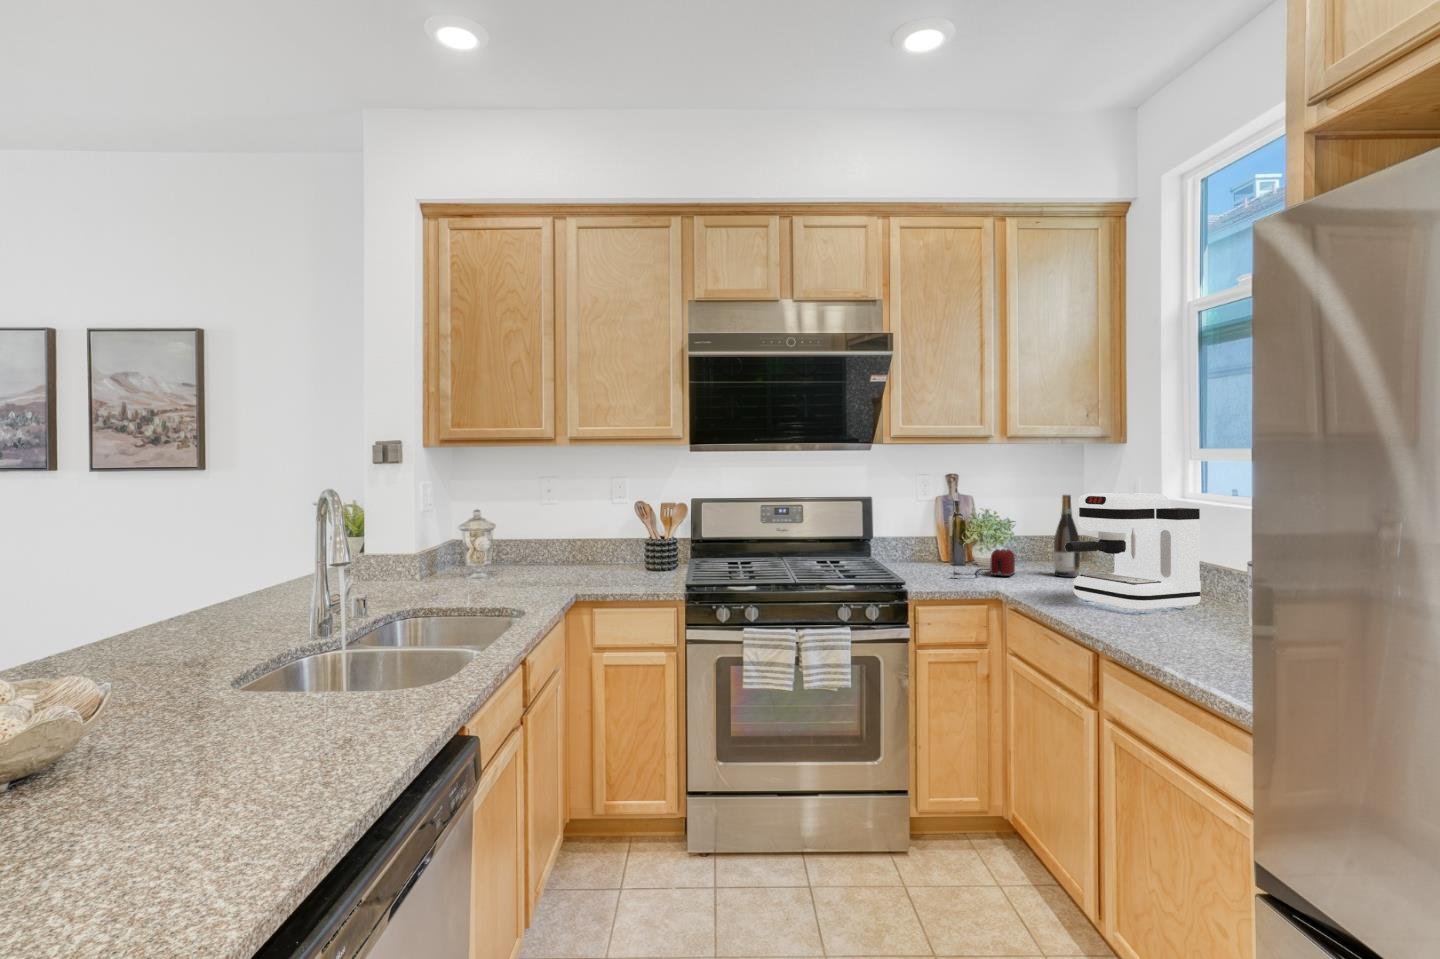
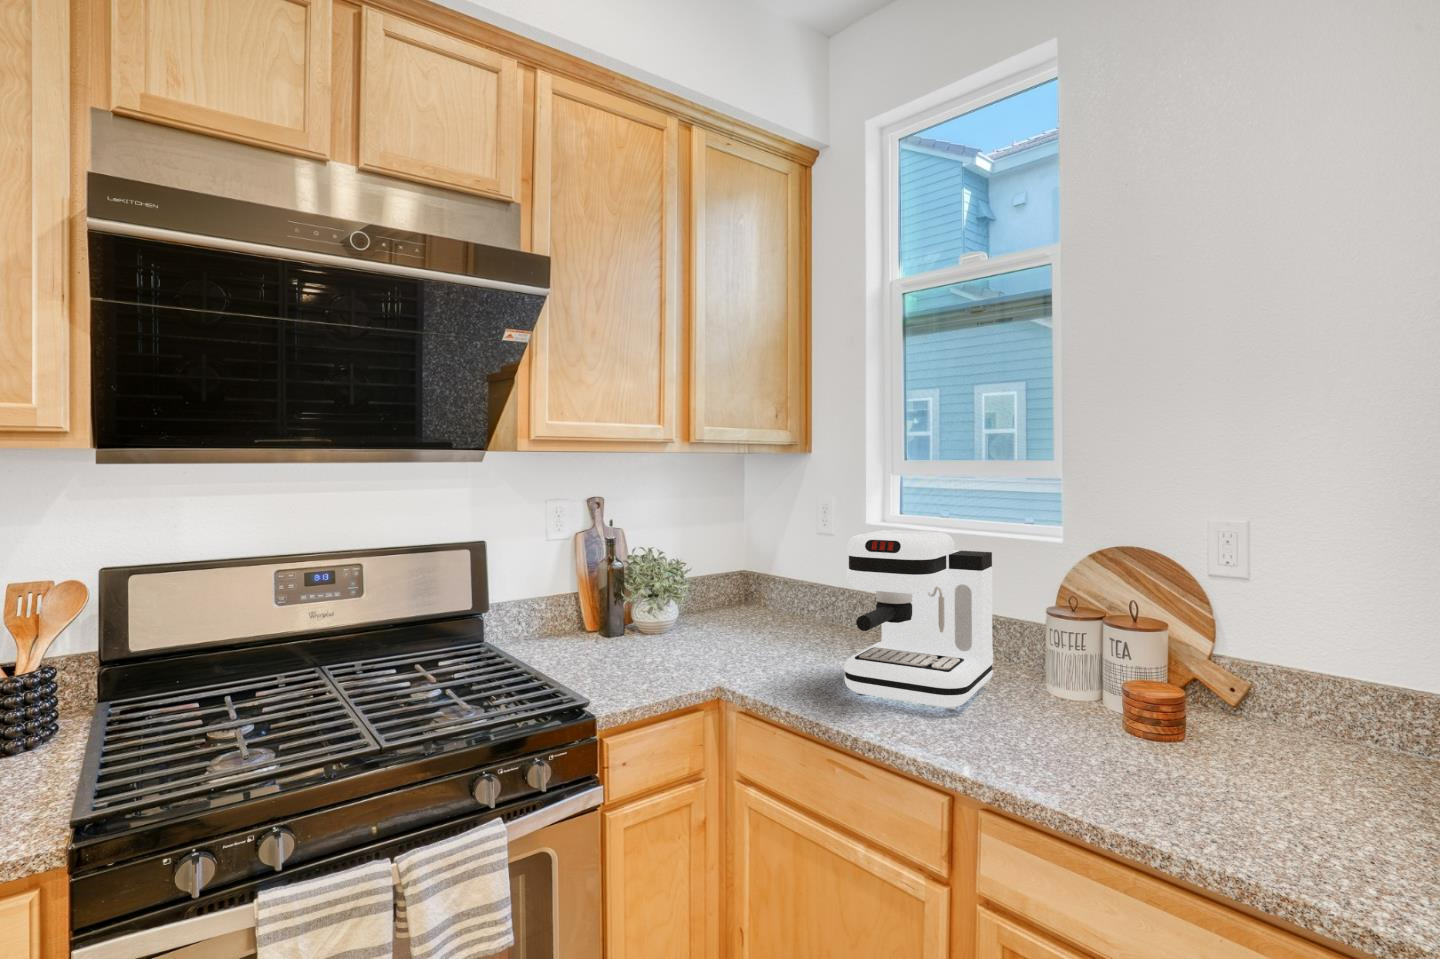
wine bottle: present [1054,495,1080,577] -> none [756,527,788,643]
toaster: present [953,549,1015,576] -> none [634,611,711,667]

